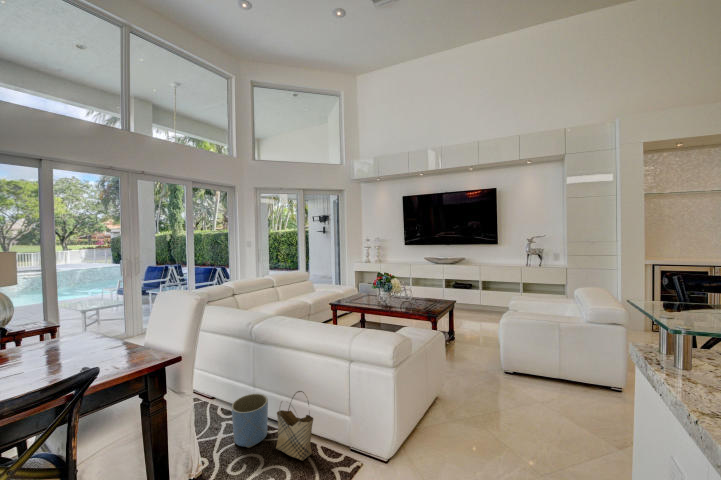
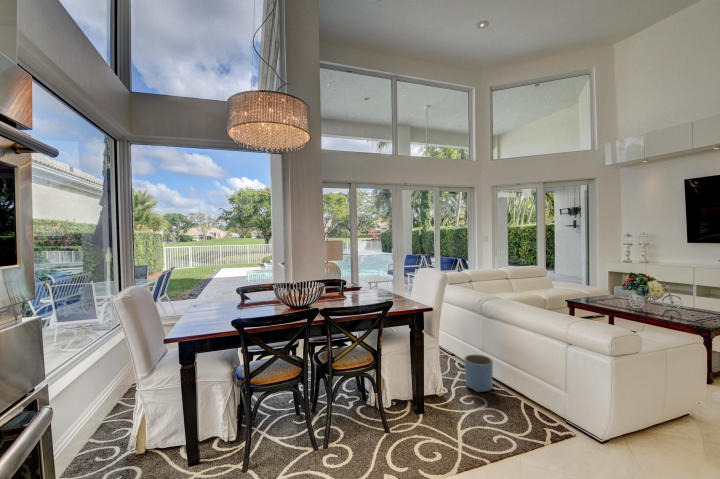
woven basket: present [276,391,313,460] -> none [498,359,530,413]

